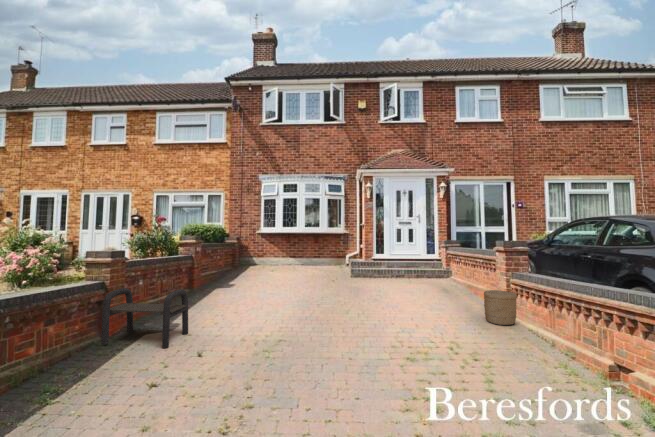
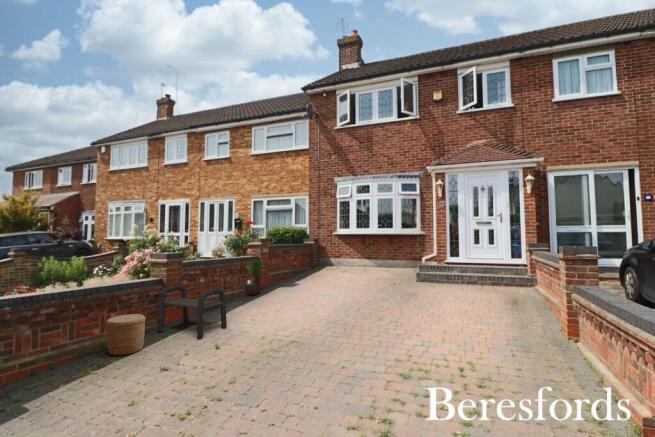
potted tree: none [181,256,206,298] -> present [244,261,263,295]
woven basket: present [484,290,517,325] -> present [106,314,146,356]

